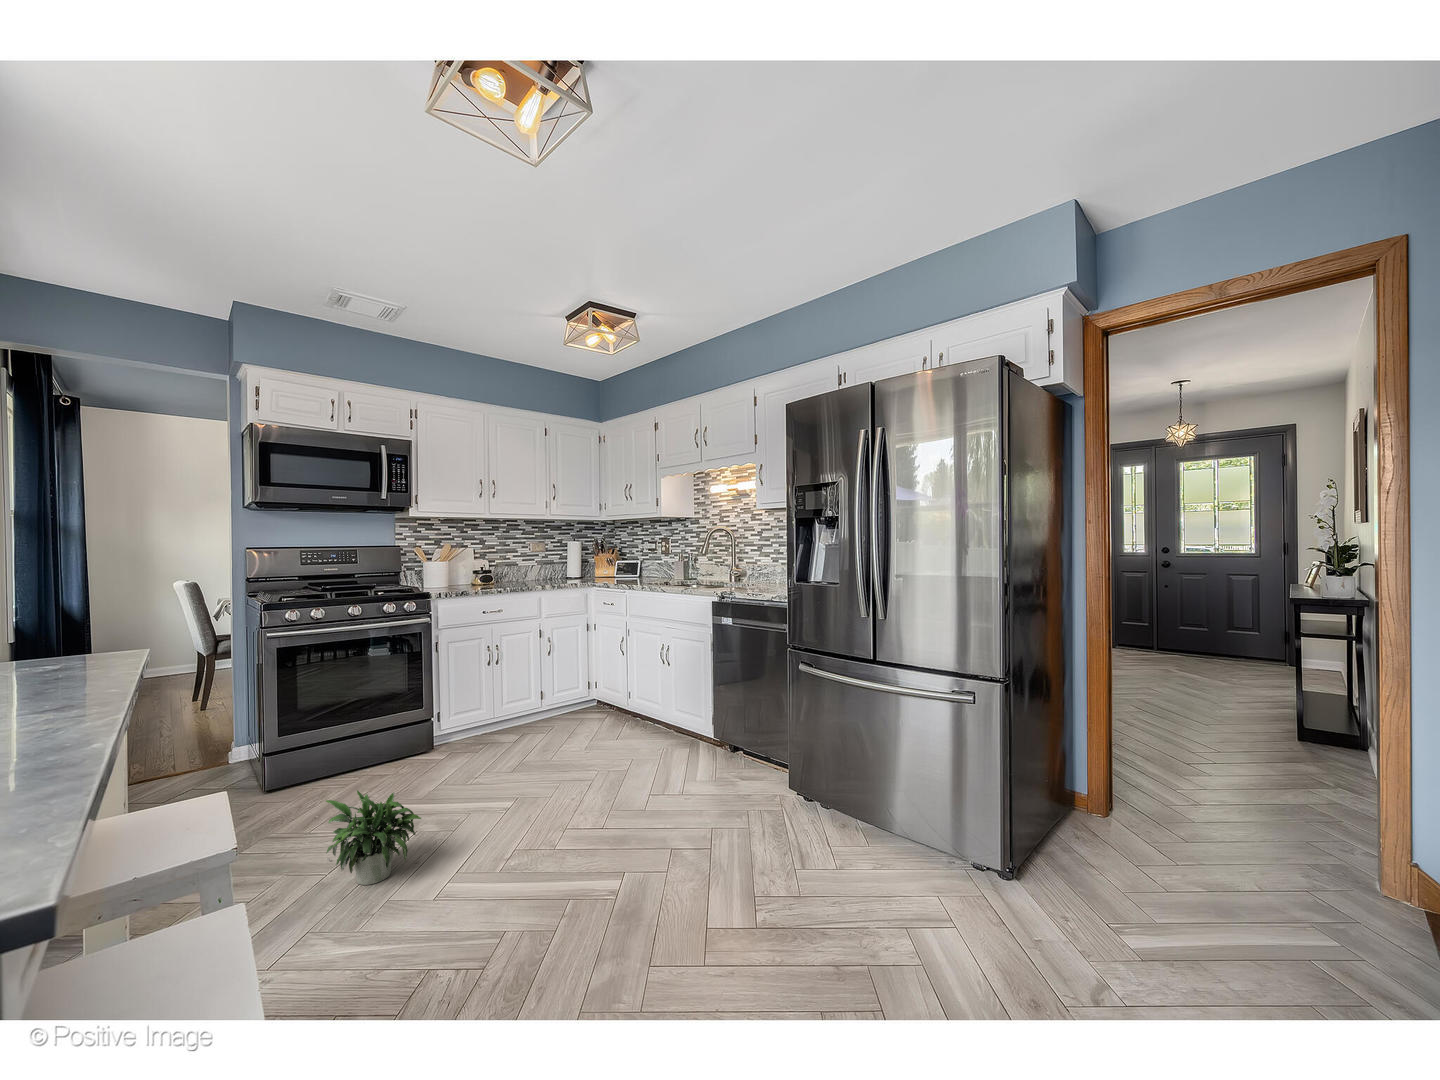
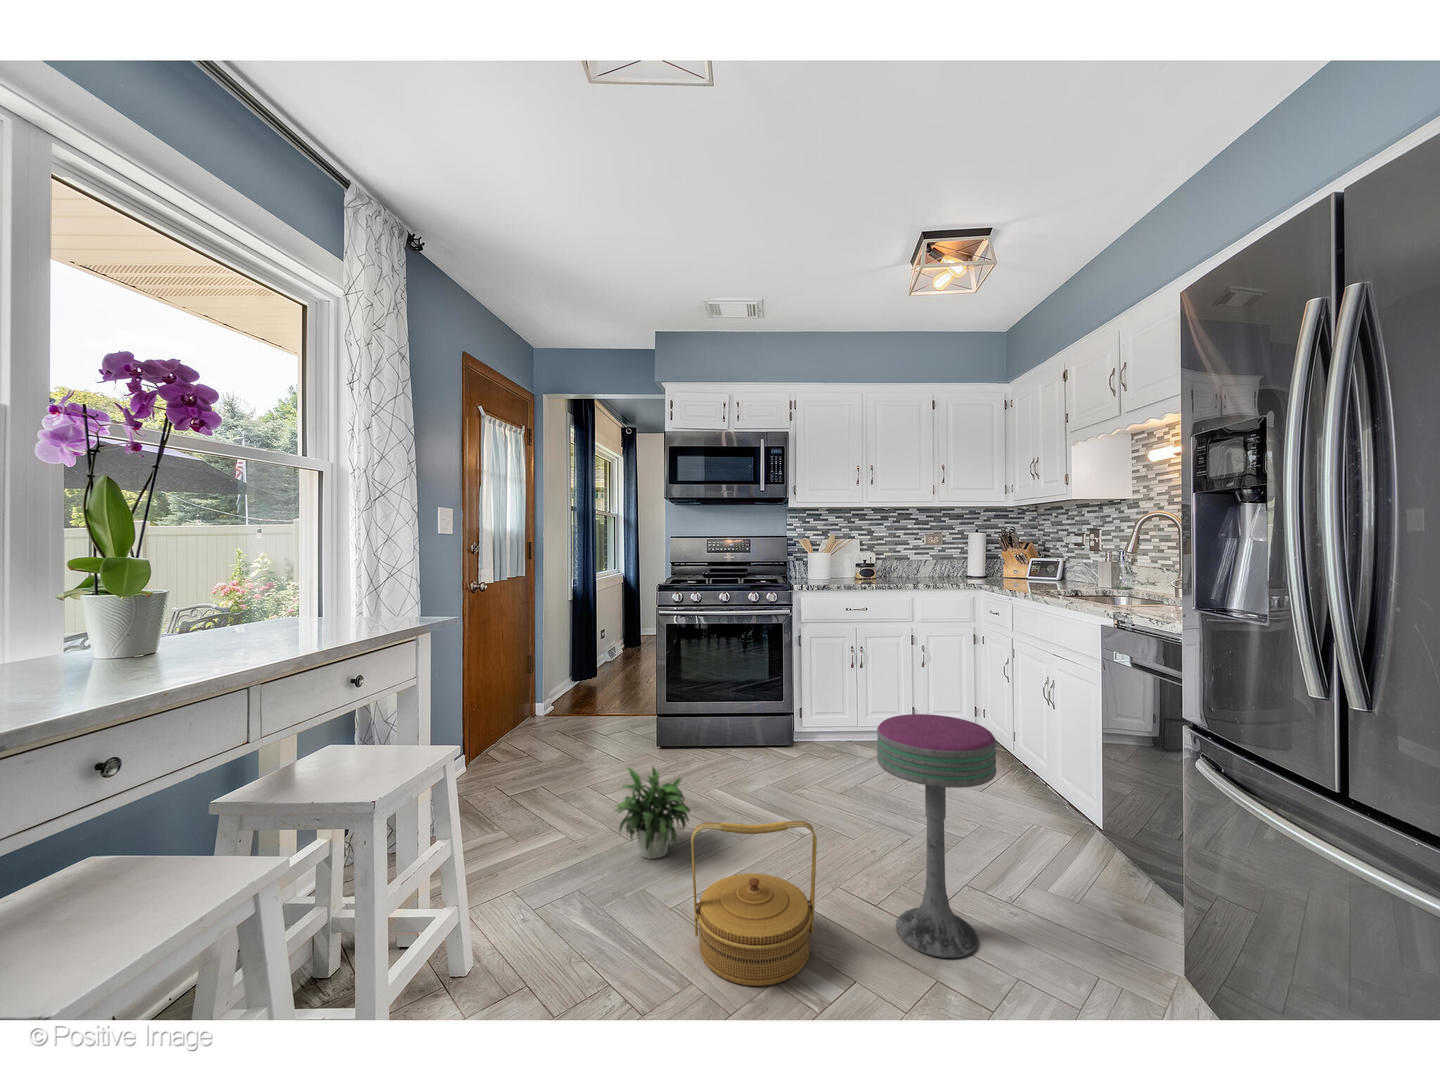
bar stool: none [609,673,691,841] -> present [877,714,996,958]
basket: none [487,773,591,919] -> present [691,821,817,986]

